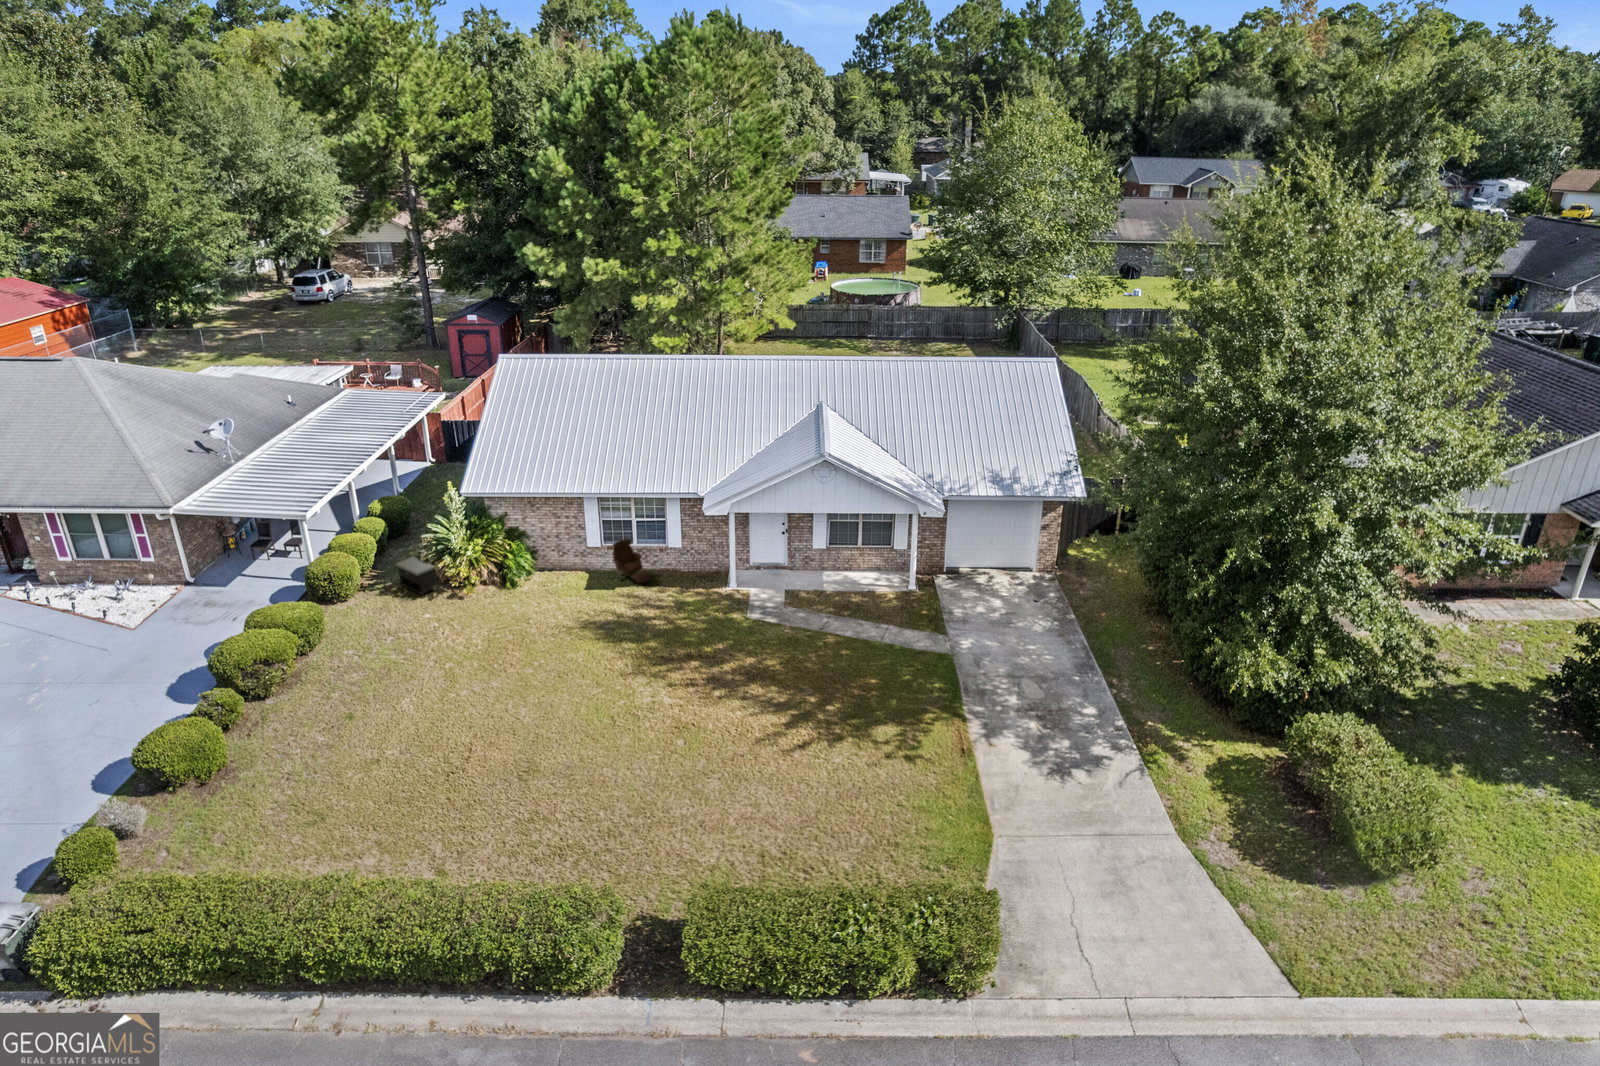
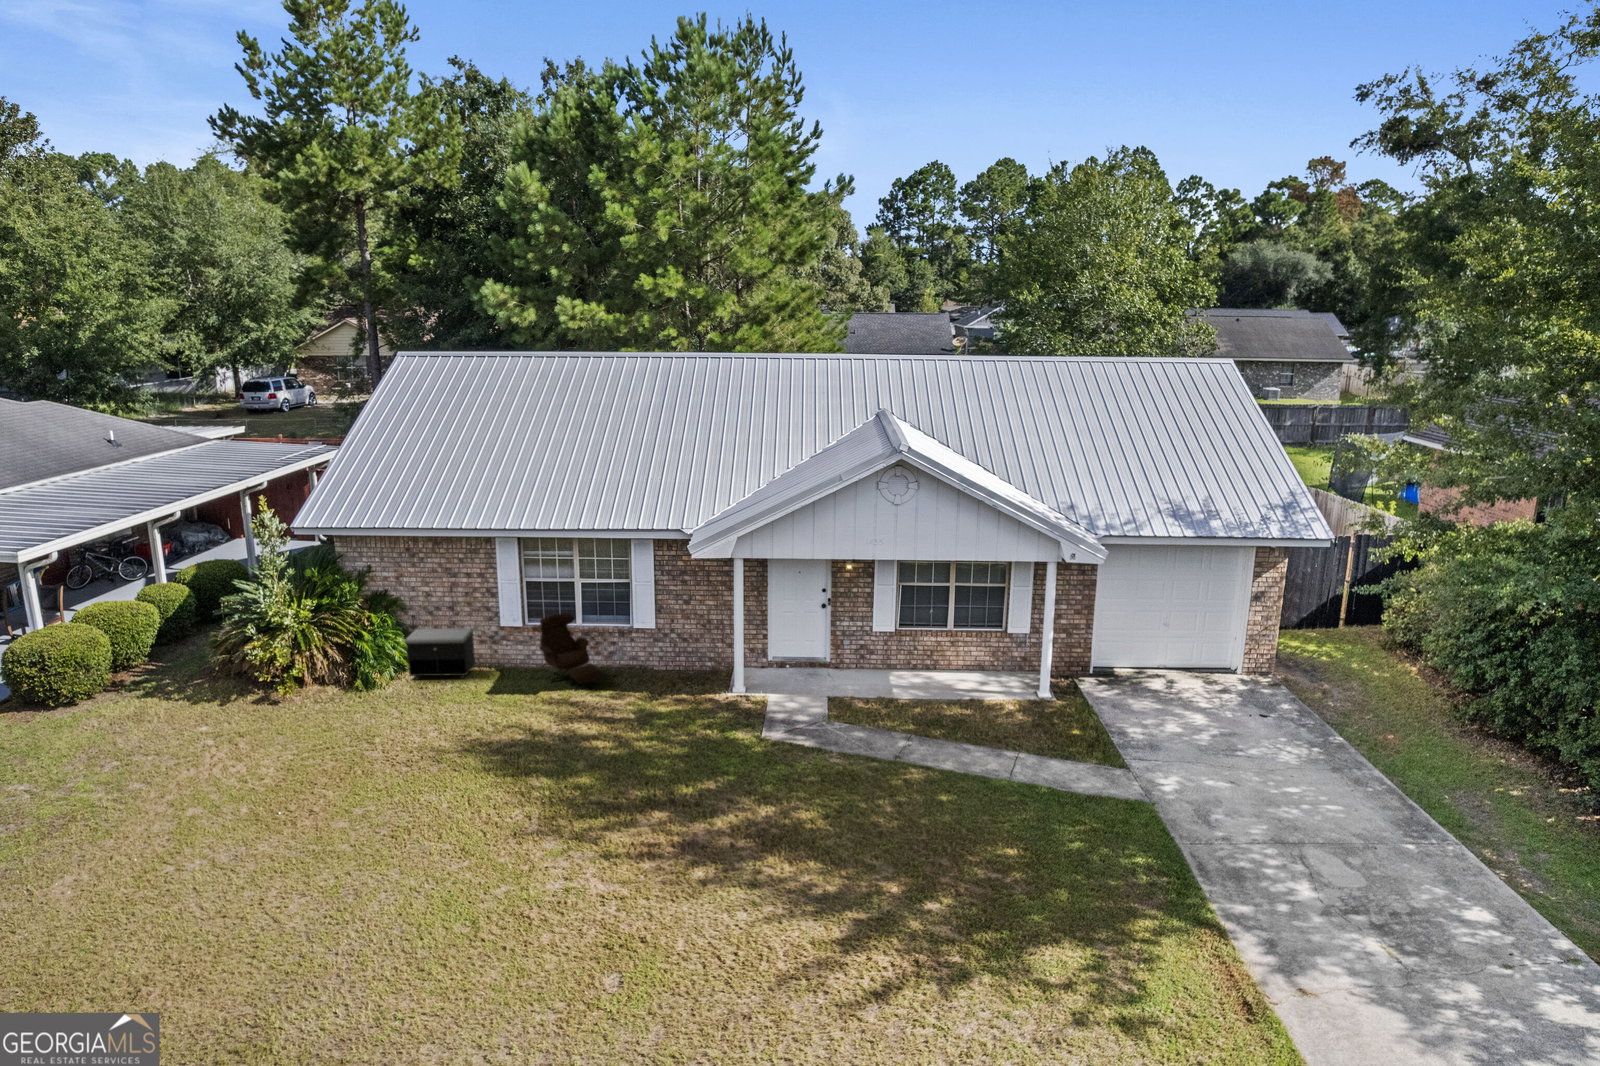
storage bench: present [396,557,437,594] -> present [406,628,475,679]

